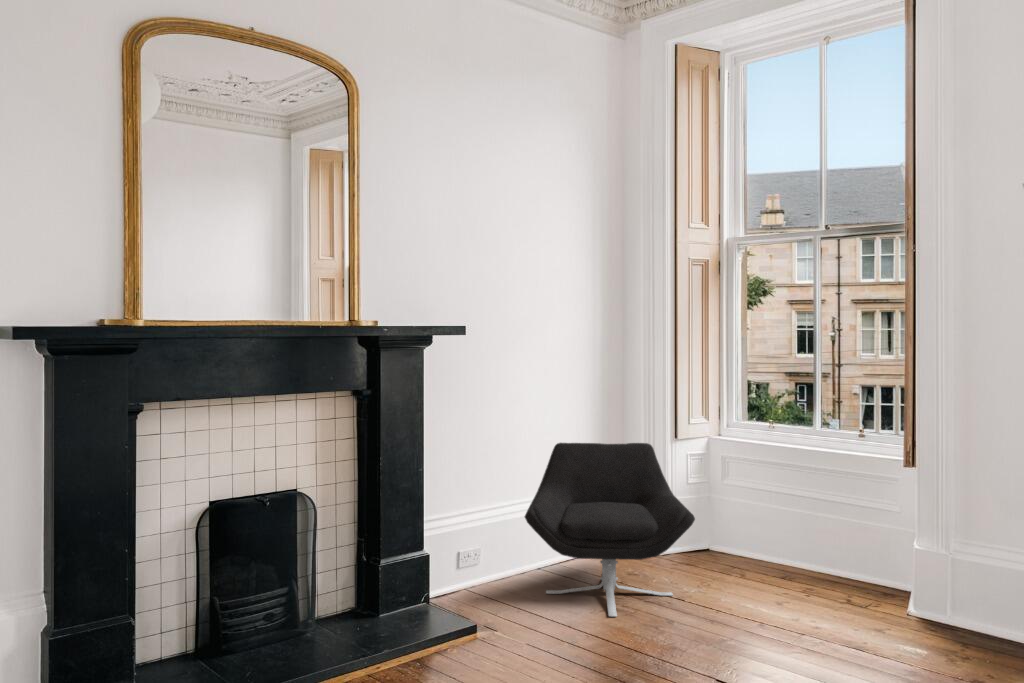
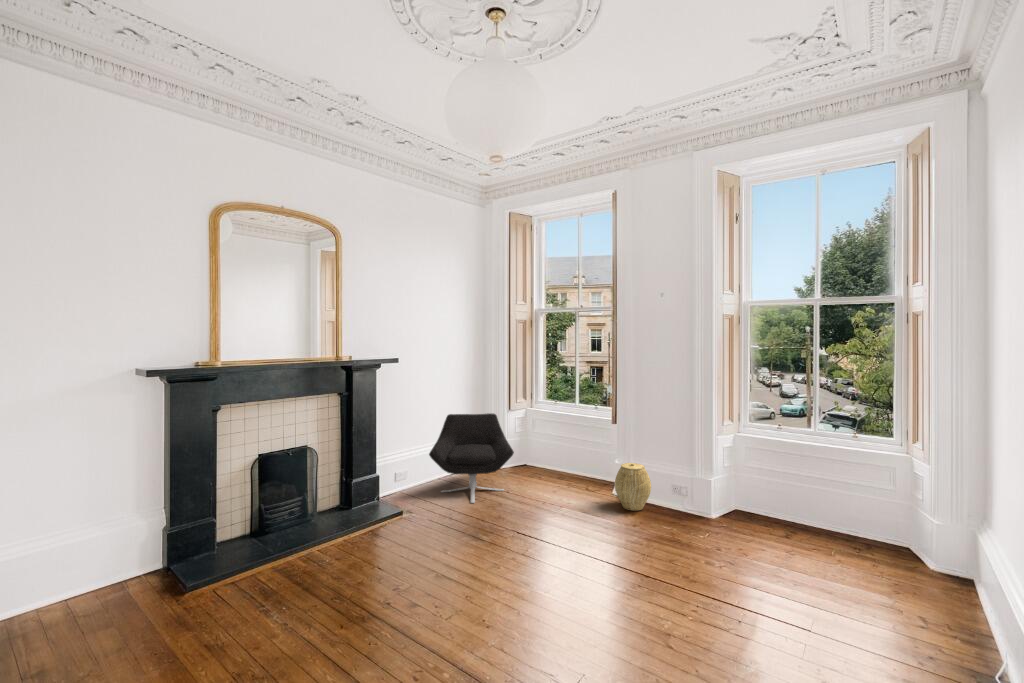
woven basket: none [916,547,1000,648] -> present [615,463,651,511]

